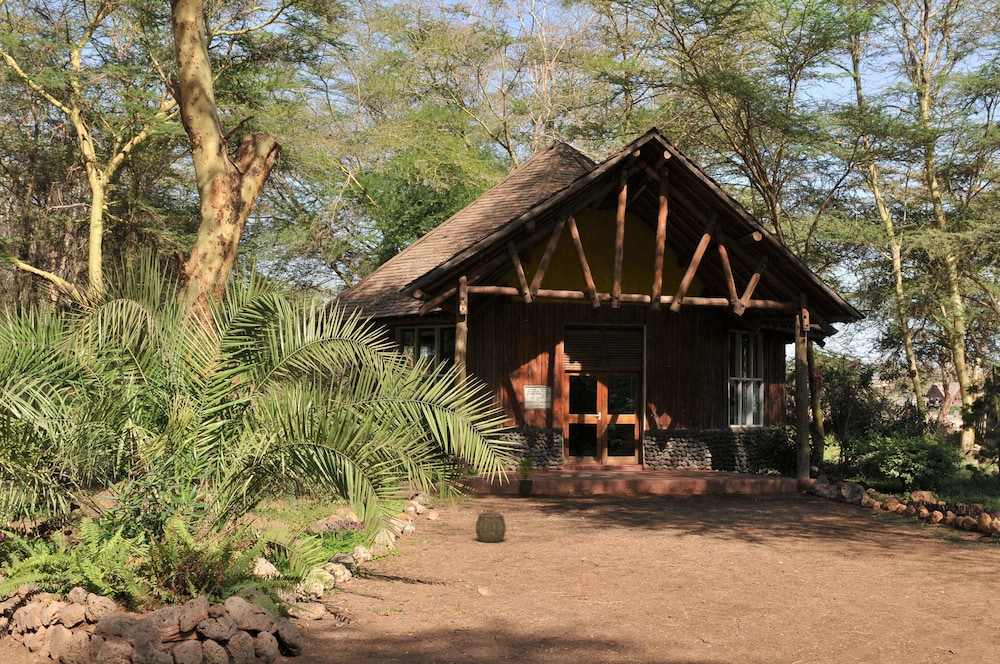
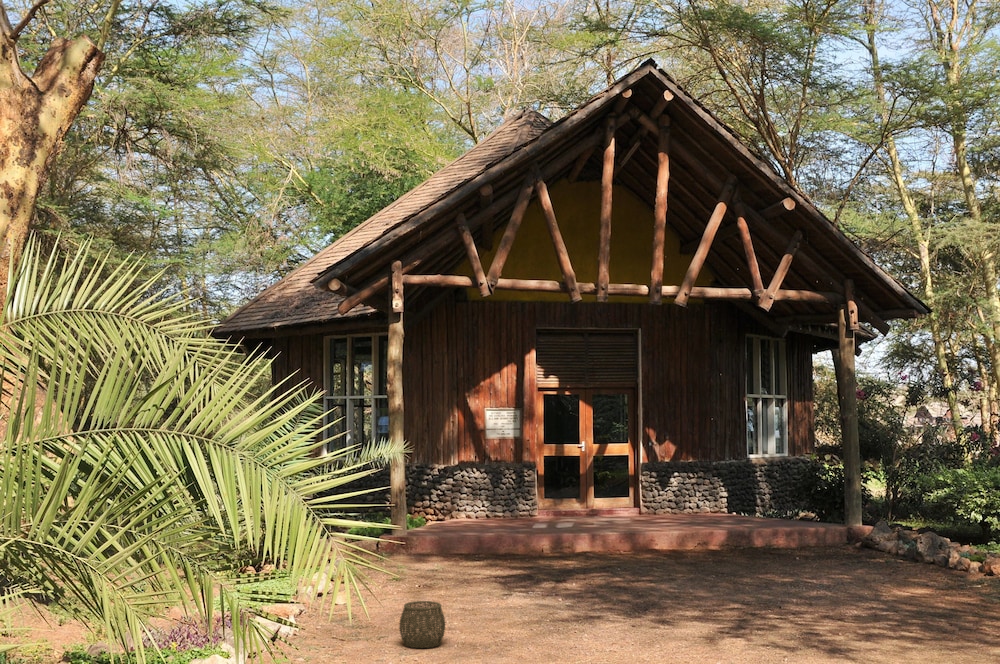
potted plant: present [516,459,535,496] -> none [469,504,500,557]

